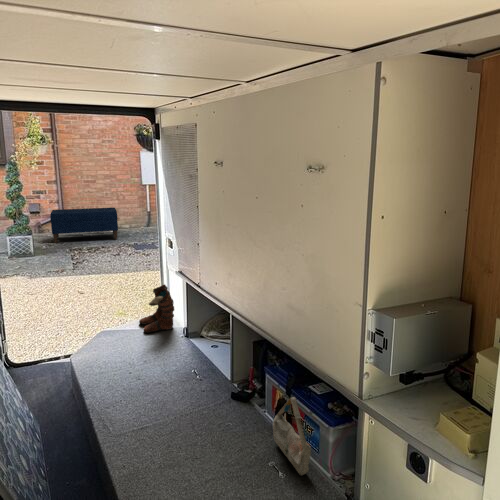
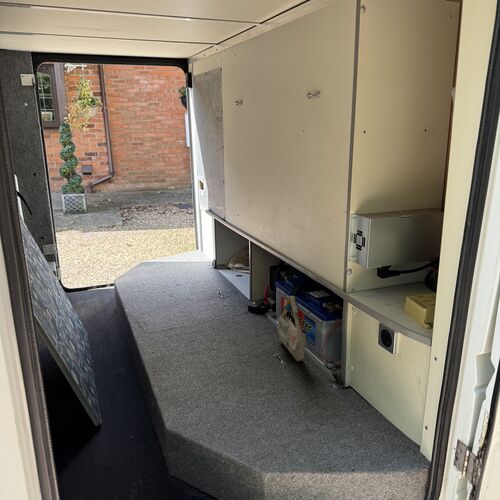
bench: present [50,208,118,243] -> none [101,169,164,202]
boots: present [139,285,174,333] -> none [175,224,206,267]

